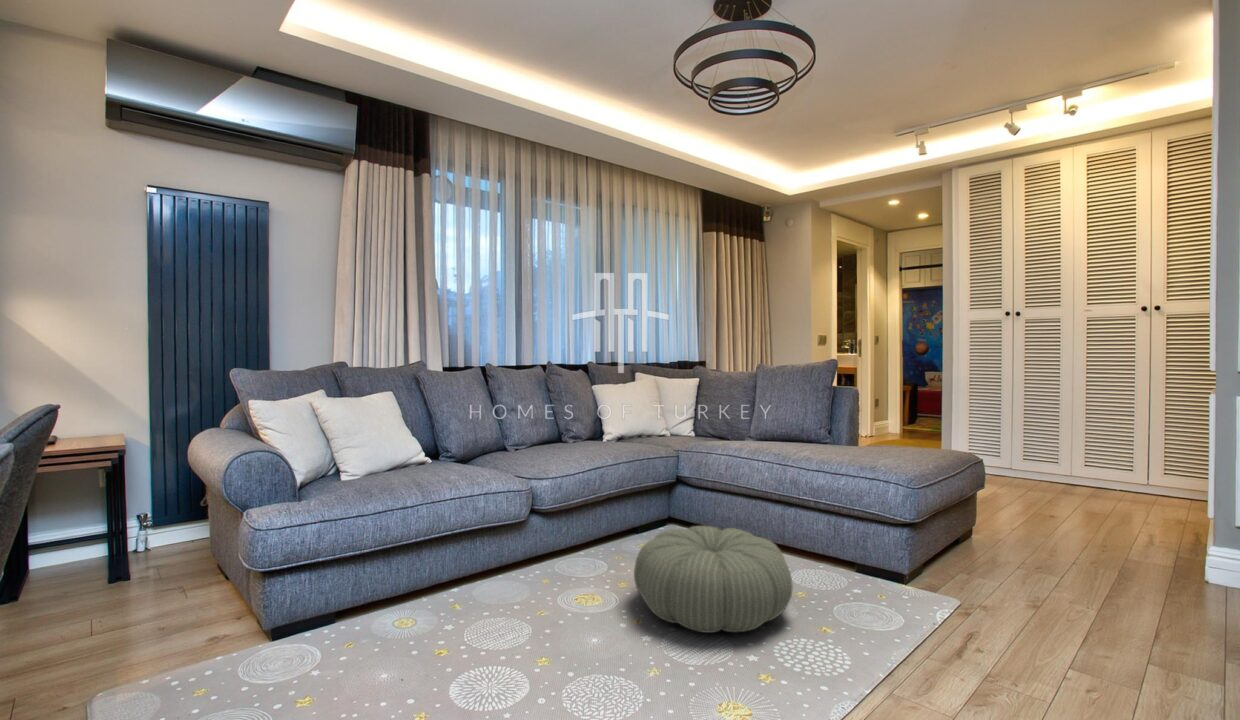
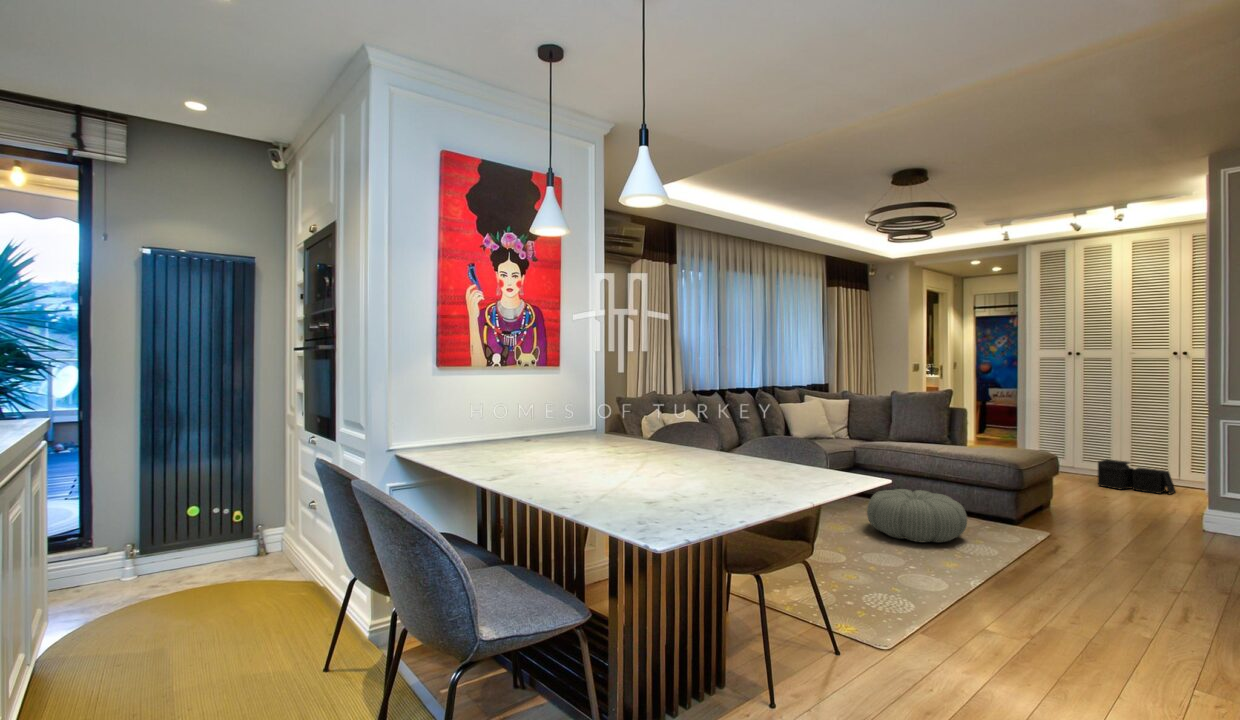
storage bin: none [1032,461,1137,515] -> present [1098,459,1175,494]

